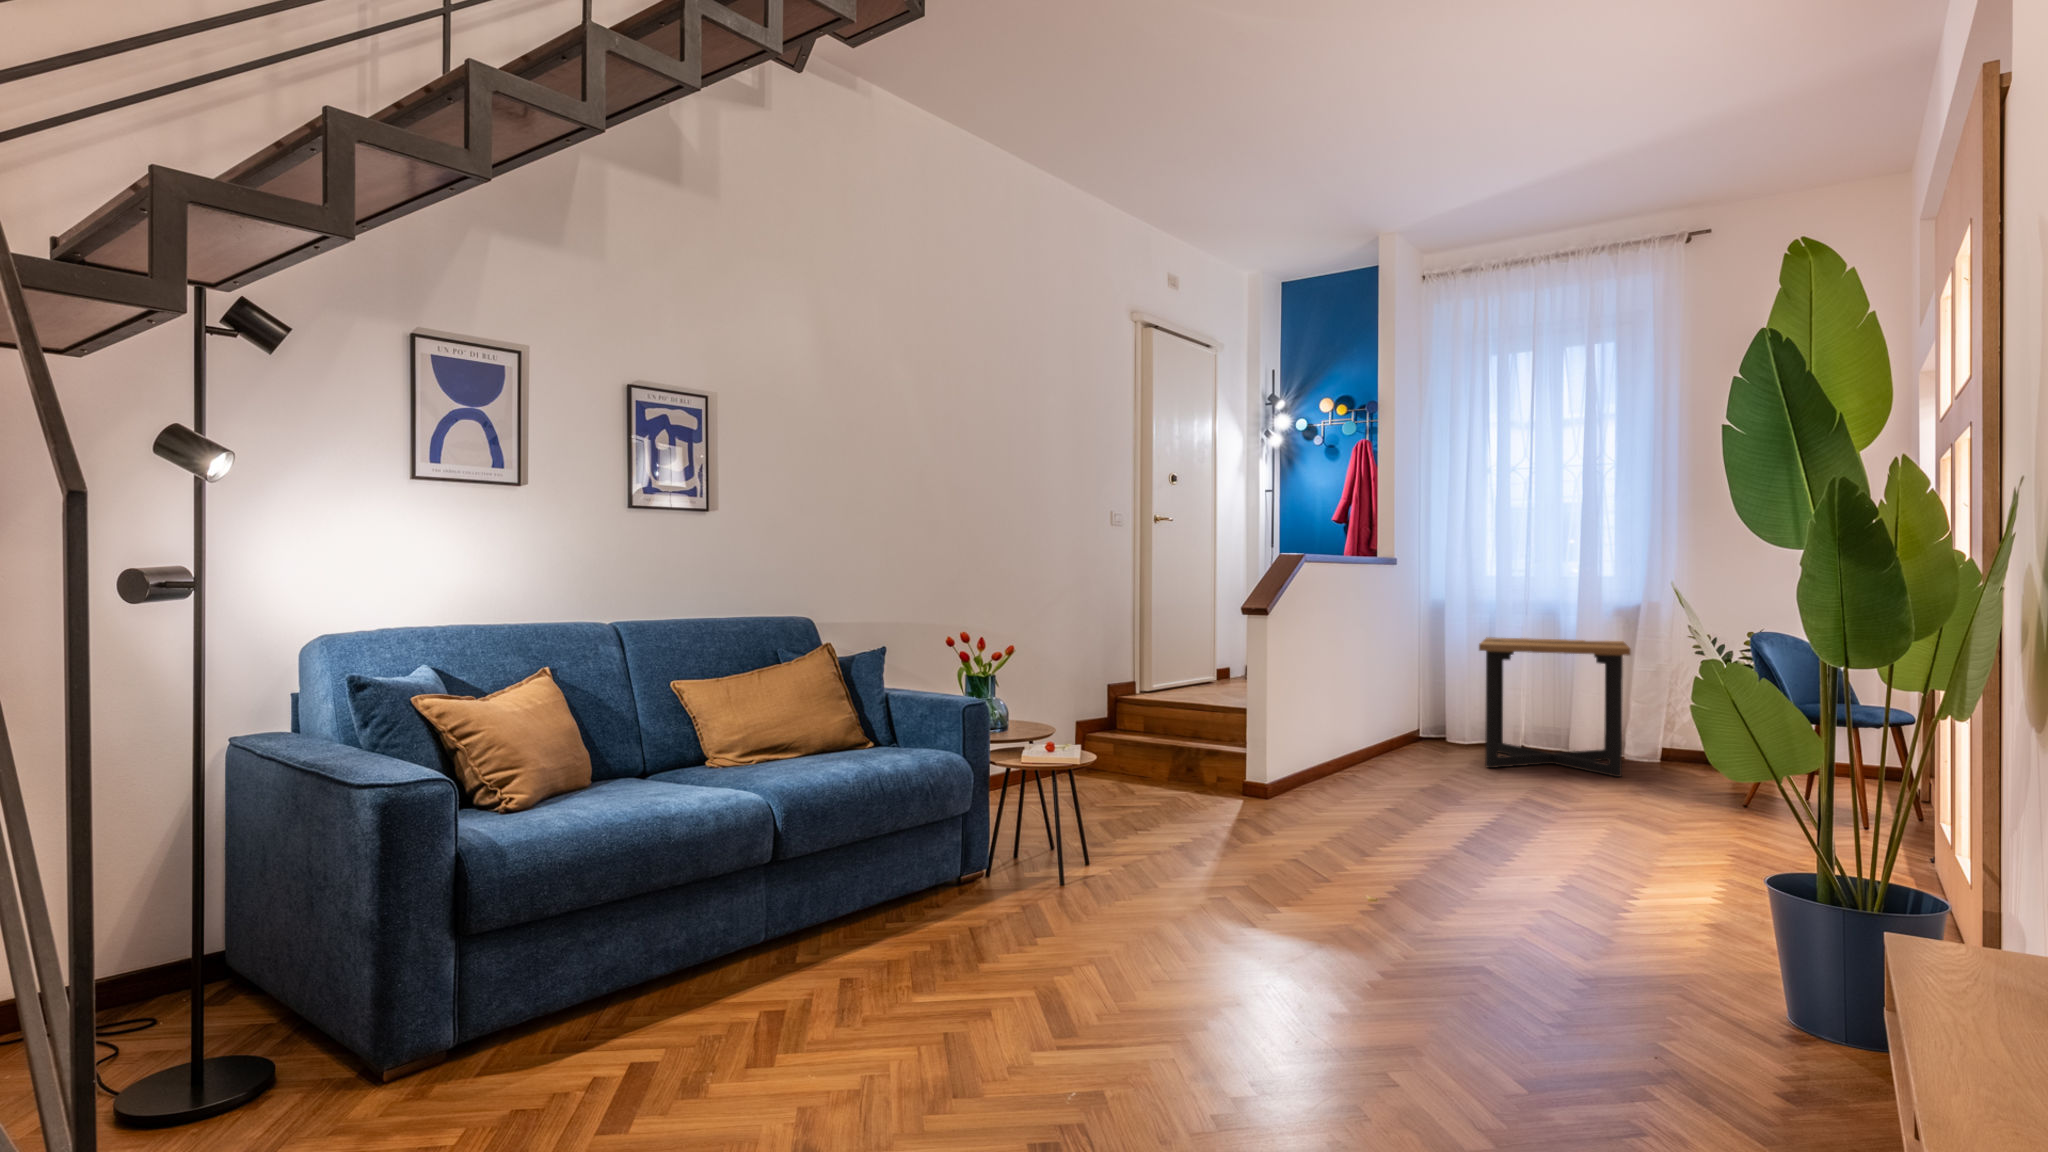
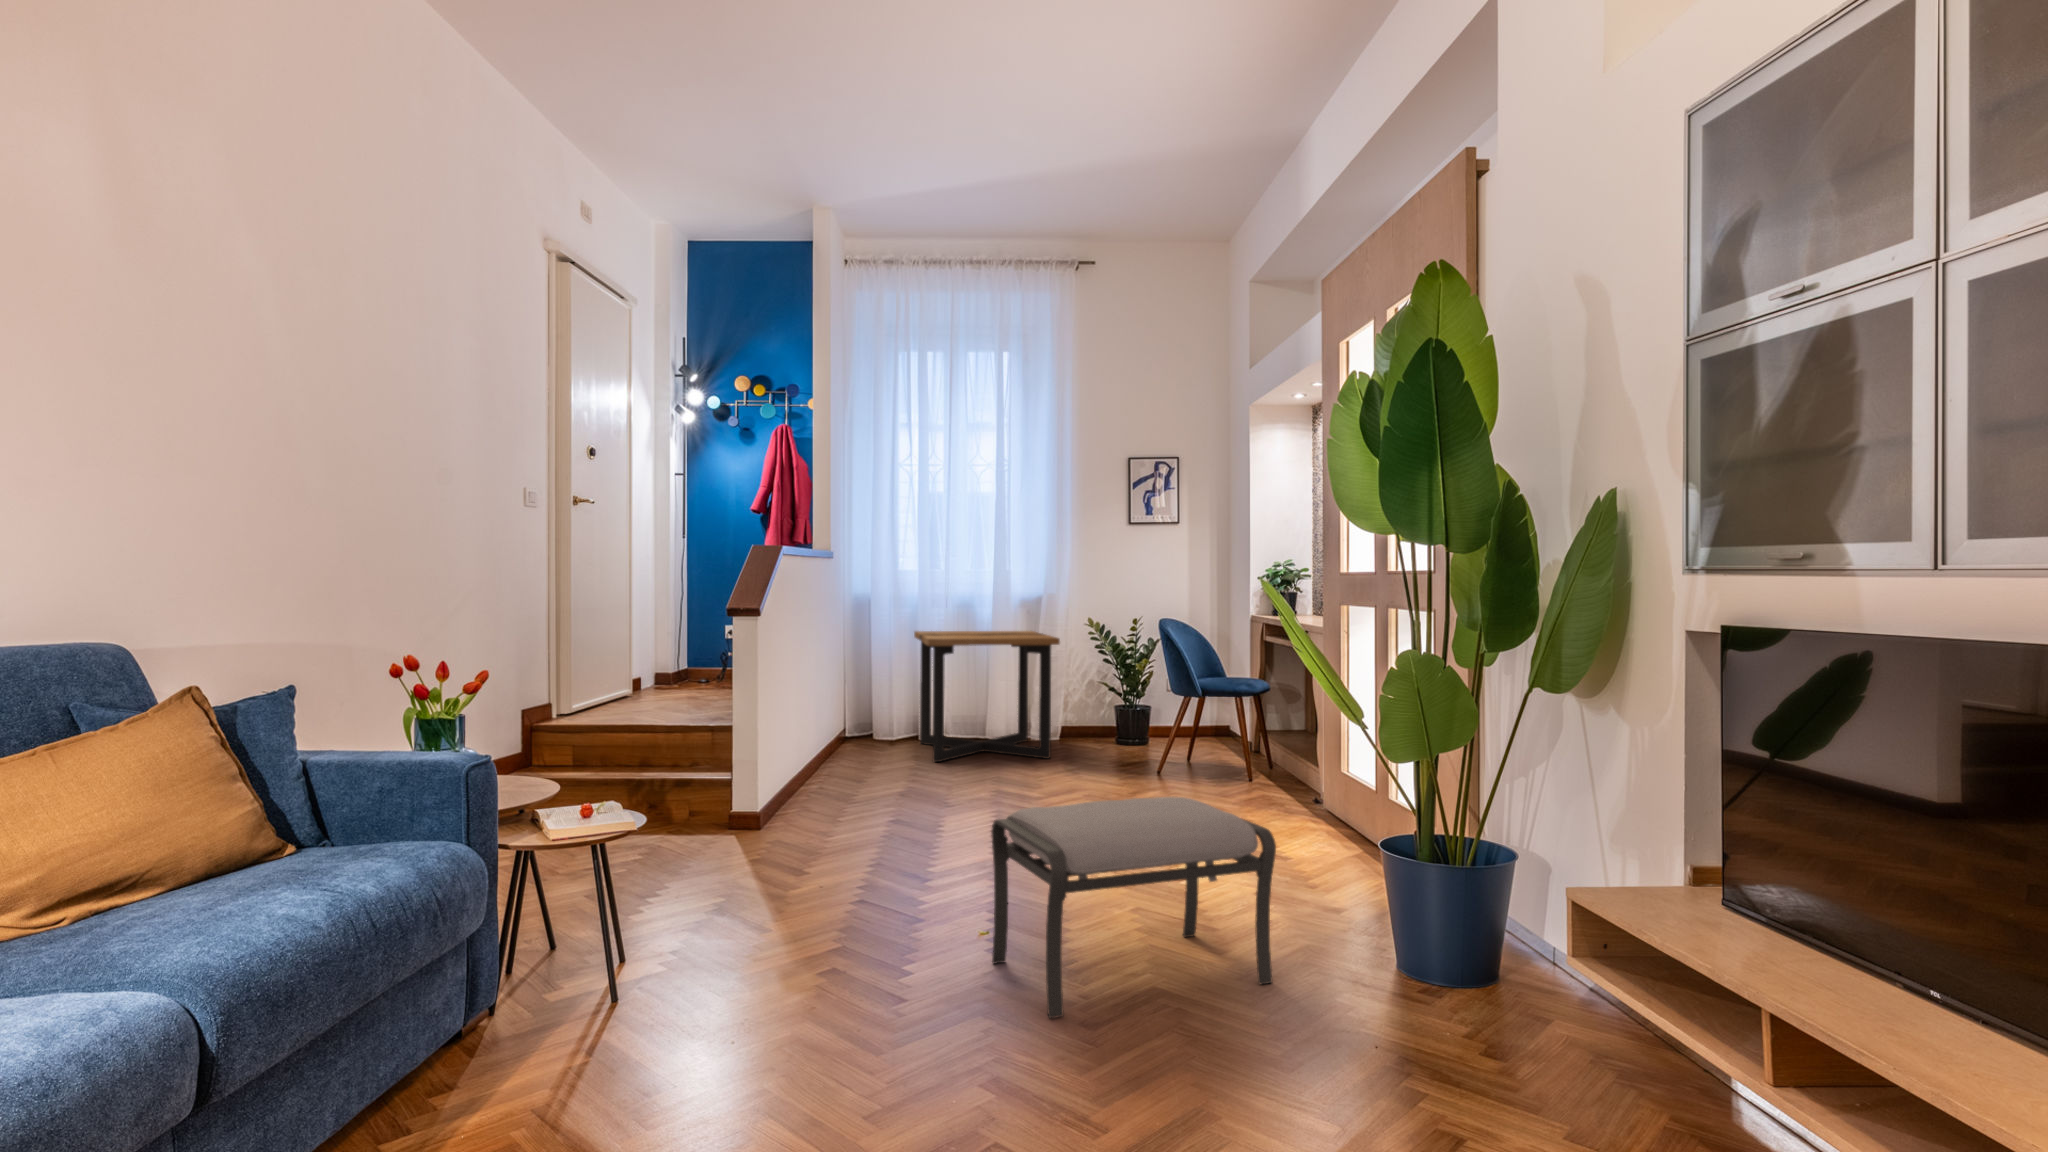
ottoman: none [1356,783,1608,977] -> present [991,796,1276,1018]

